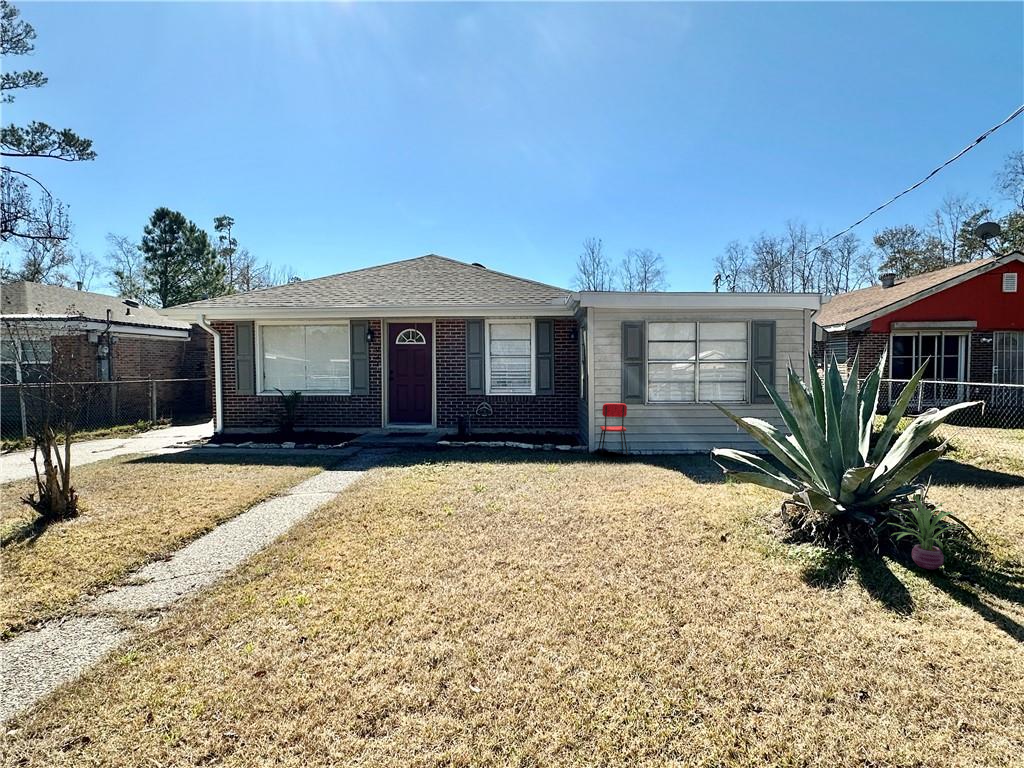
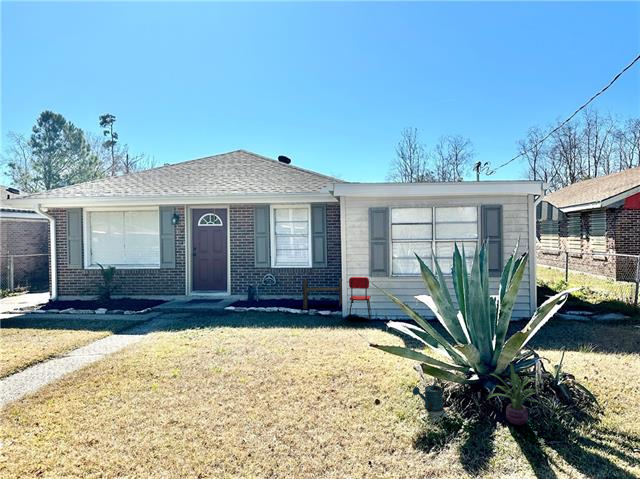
bench: none [532,407,581,443] -> present [303,278,342,309]
watering can: none [792,519,823,556] -> present [413,381,444,411]

